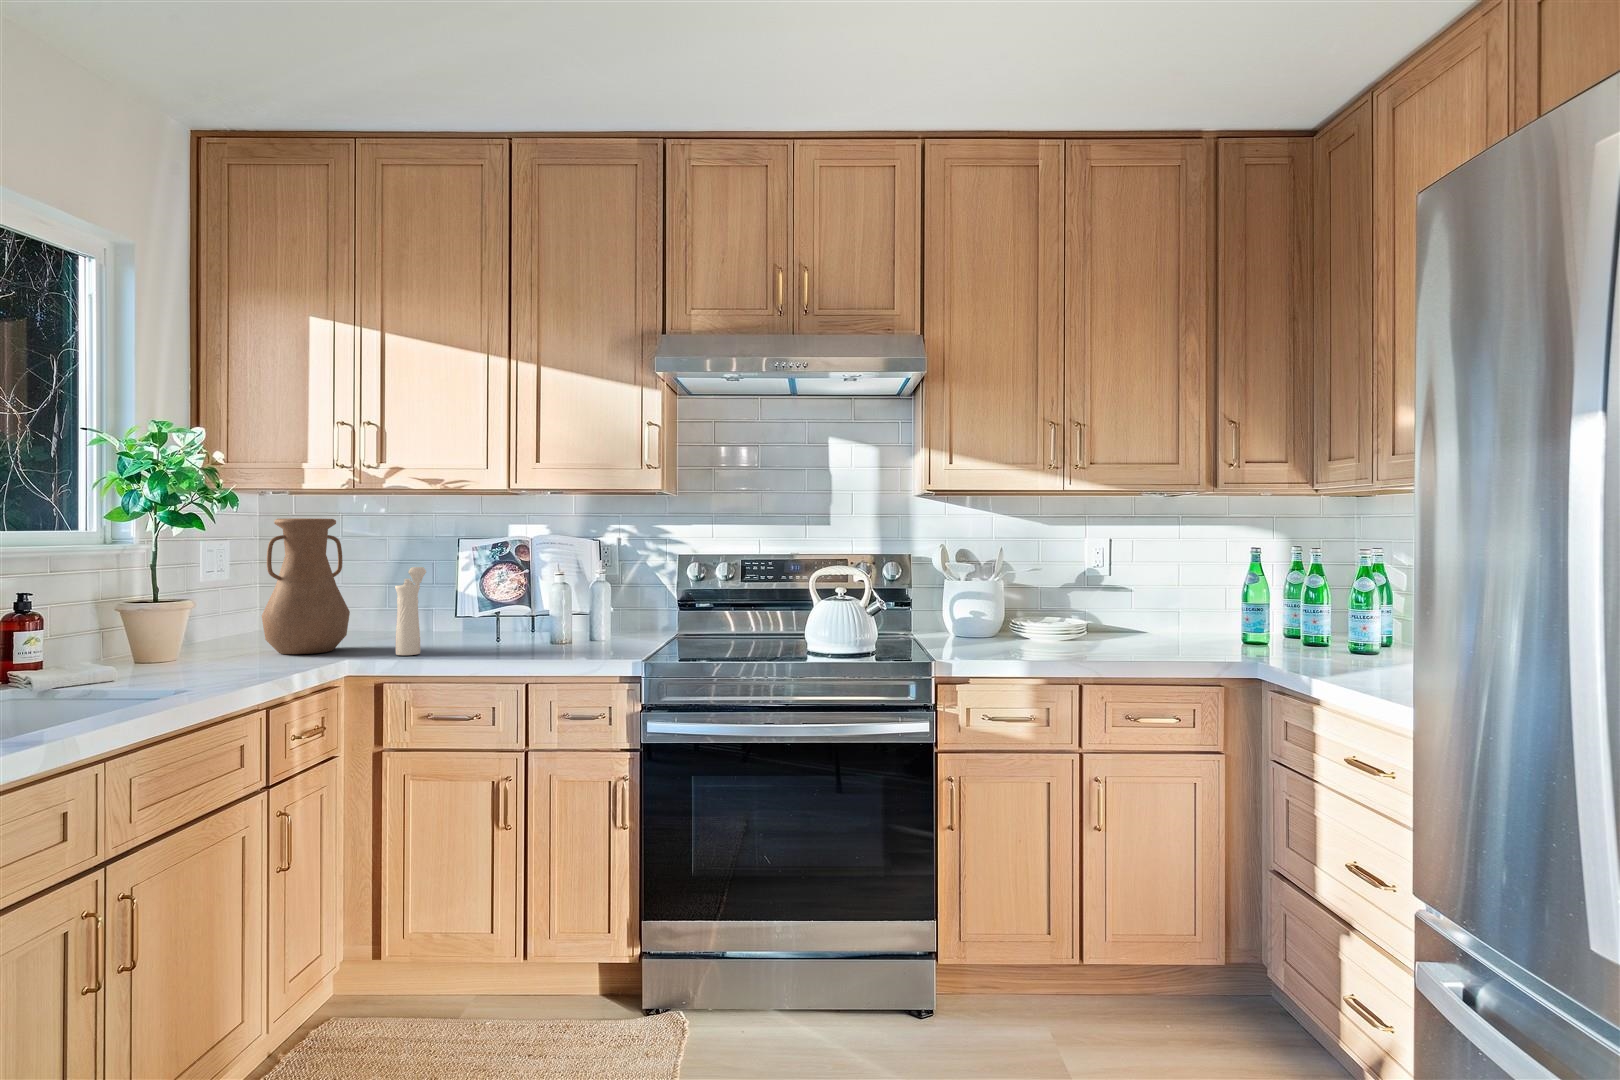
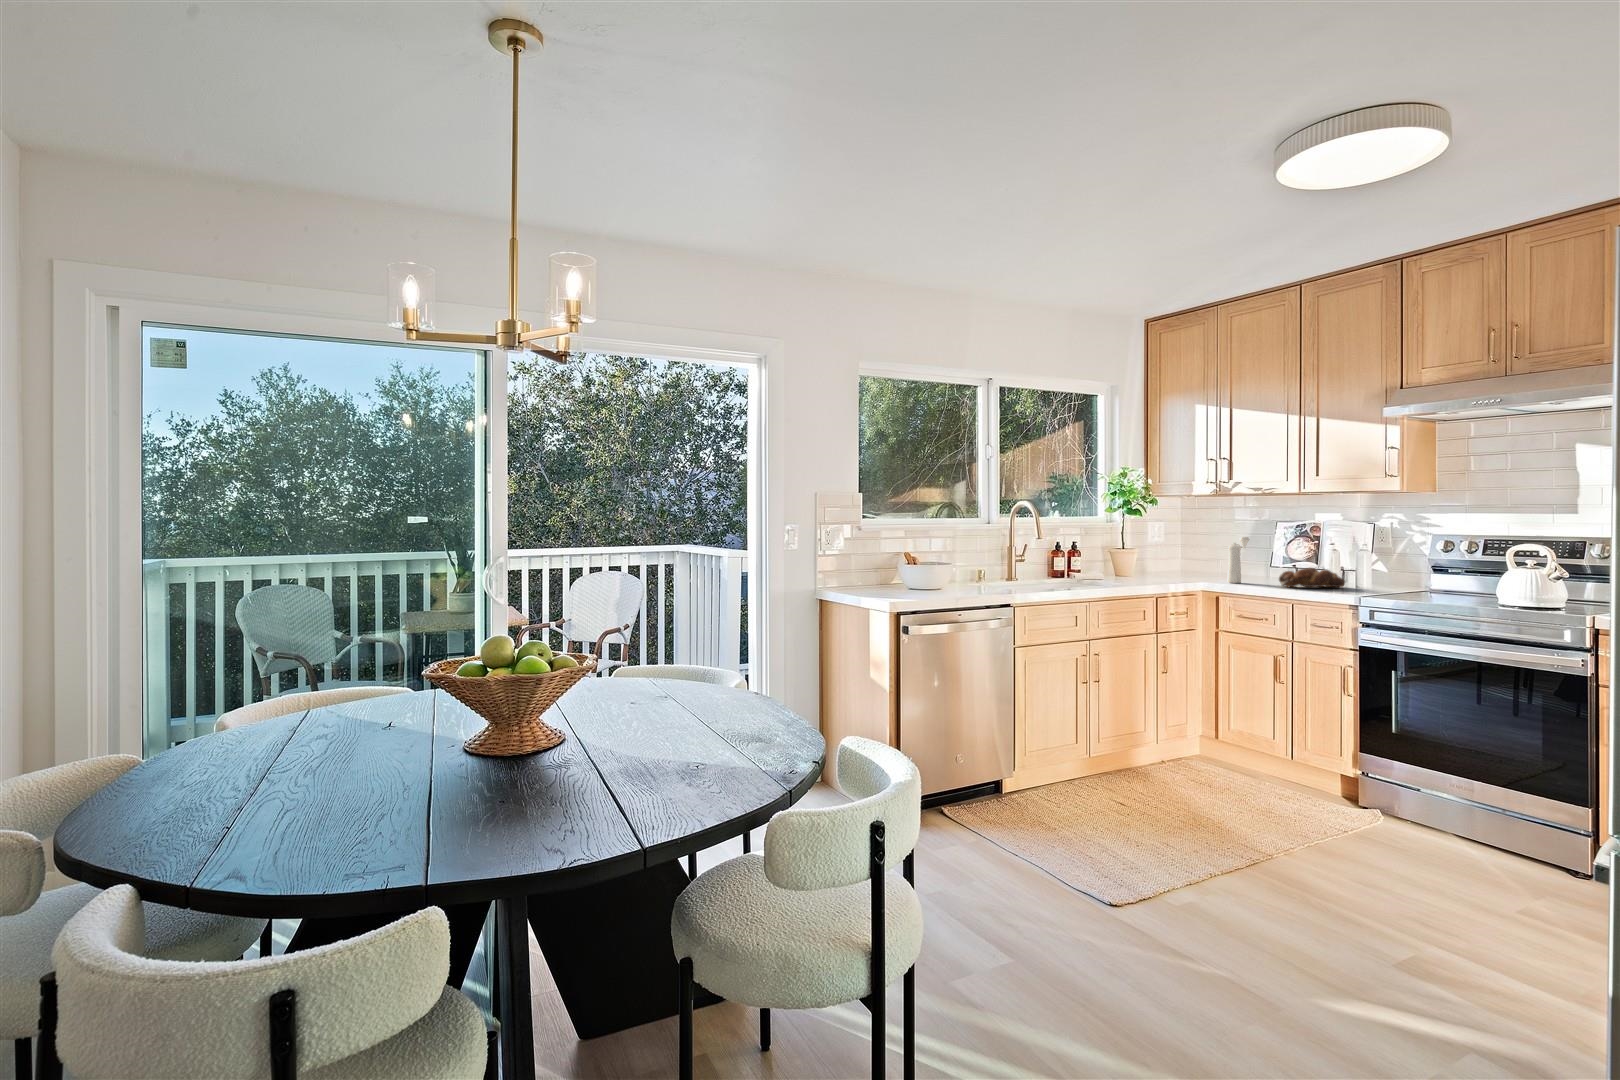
vase: present [262,518,350,654] -> none [1165,511,1209,579]
bread loaf: none [491,617,591,656] -> present [1279,567,1345,587]

